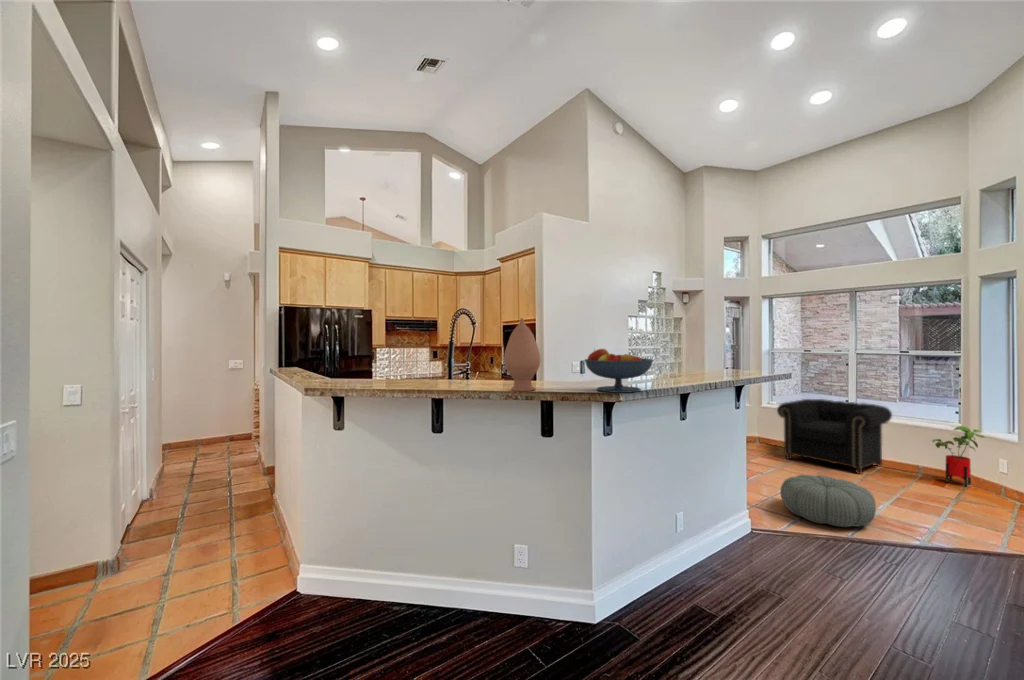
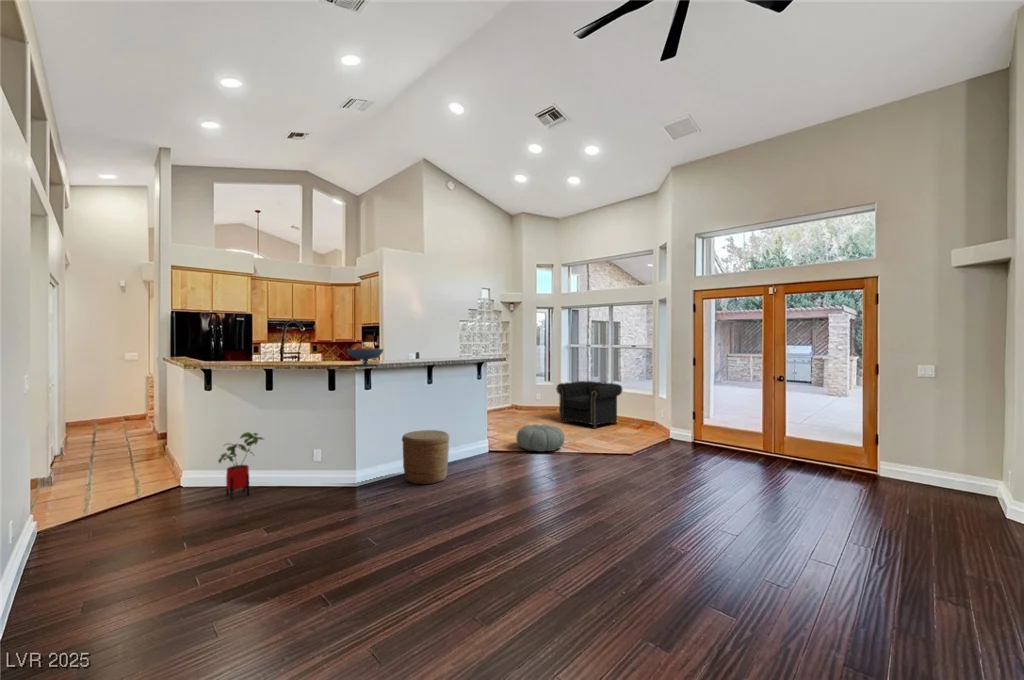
vase: present [504,318,540,391] -> none [303,327,324,366]
house plant: present [933,426,985,487] -> present [218,432,263,499]
woven basket: none [663,501,758,619] -> present [402,430,449,485]

